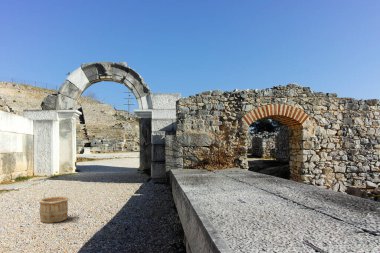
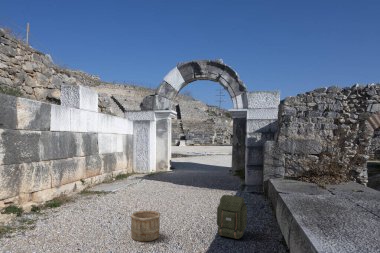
backpack: none [120,178,146,214] -> present [217,195,247,239]

